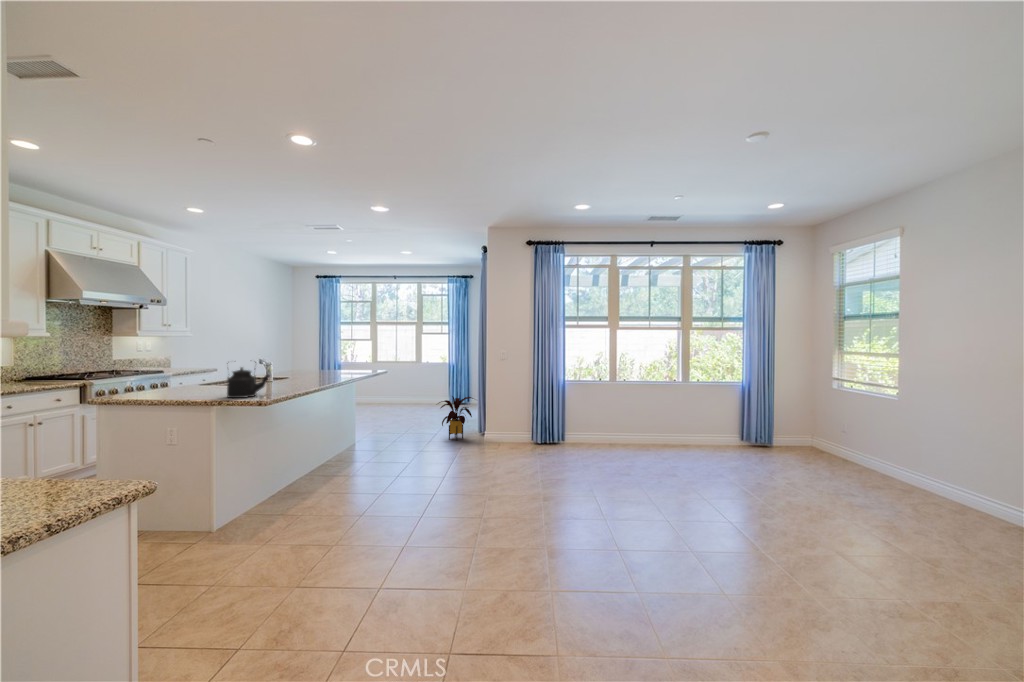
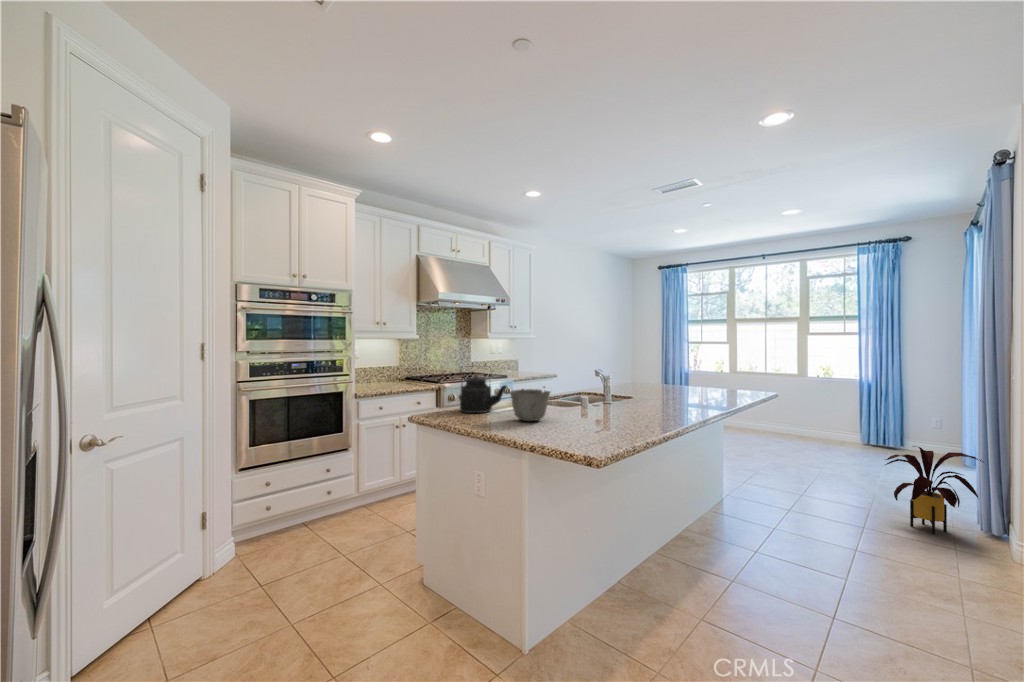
kettle: present [227,362,269,398] -> present [460,367,507,413]
ceramic bowl: none [185,374,219,395] -> present [510,389,550,421]

